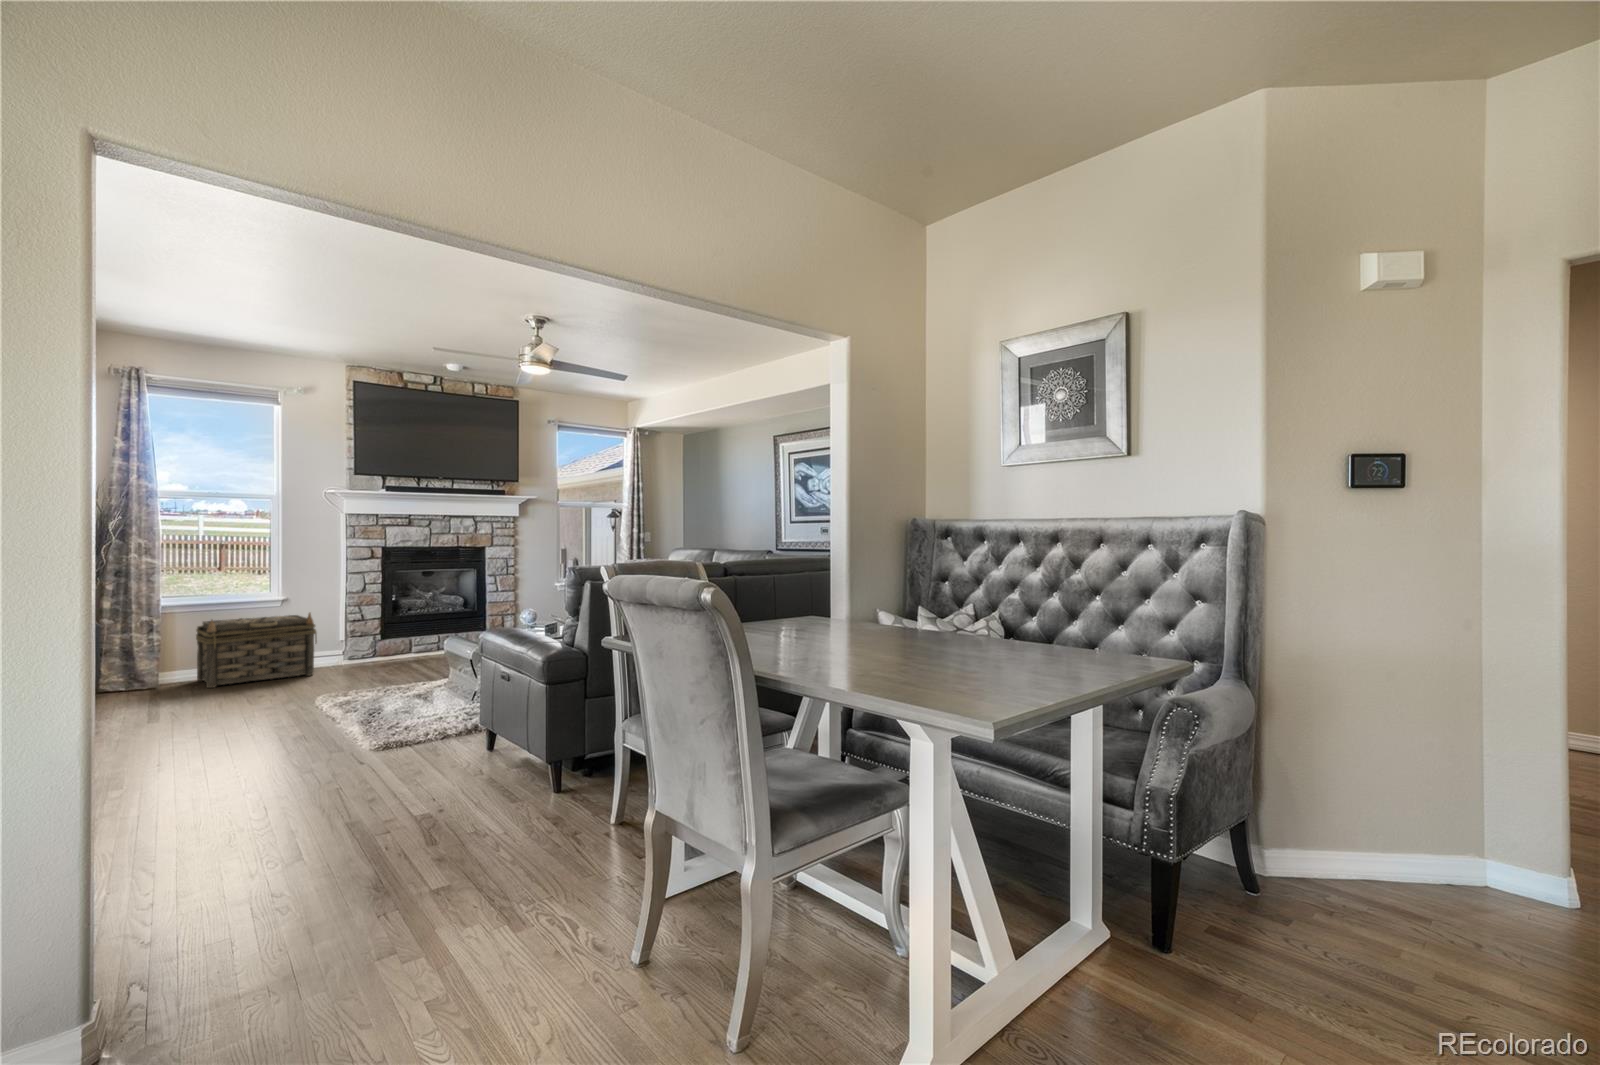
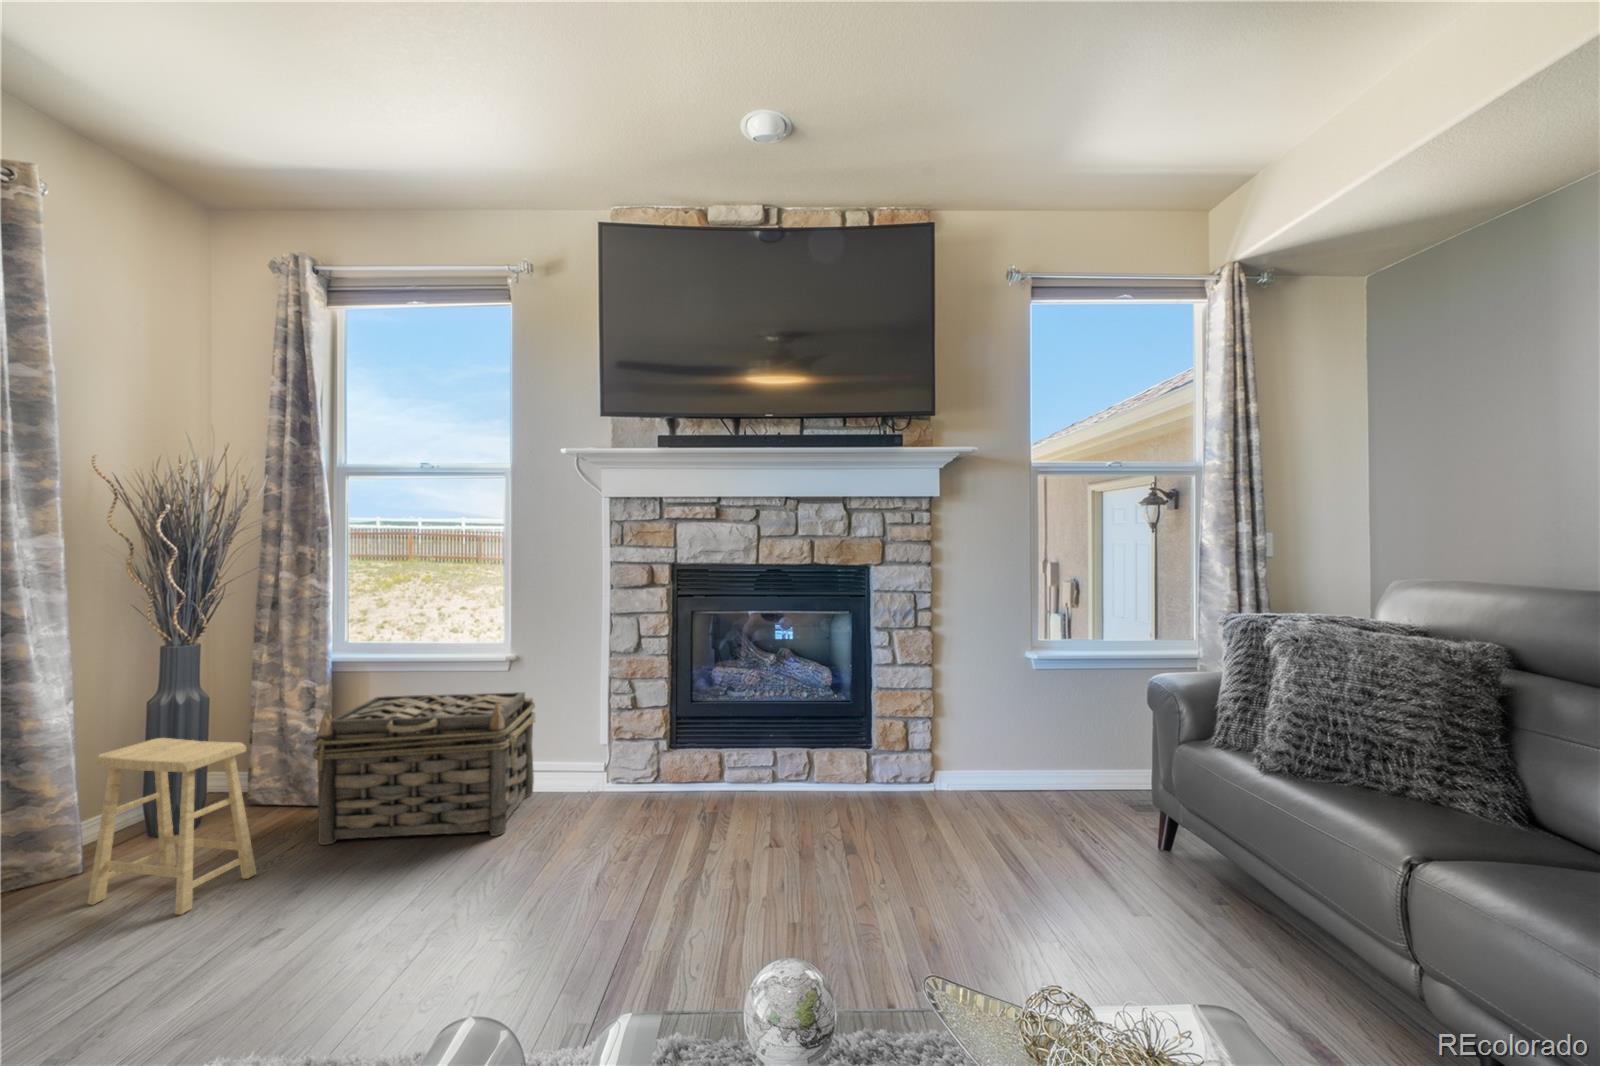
footstool: none [122,629,199,707] -> present [88,738,256,915]

